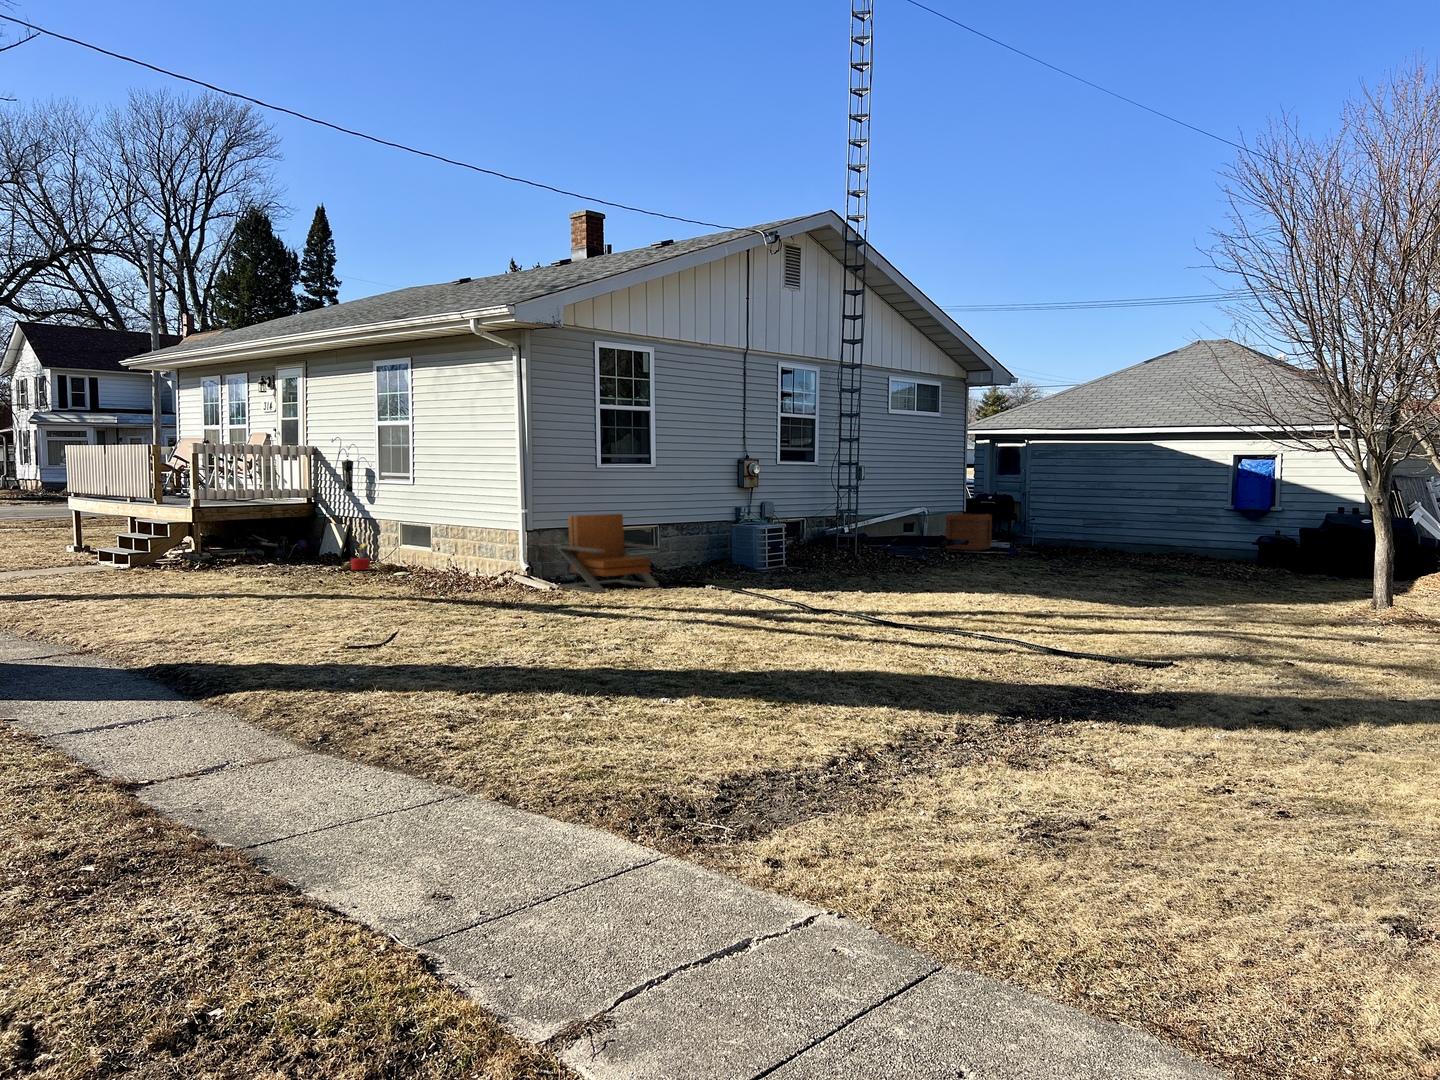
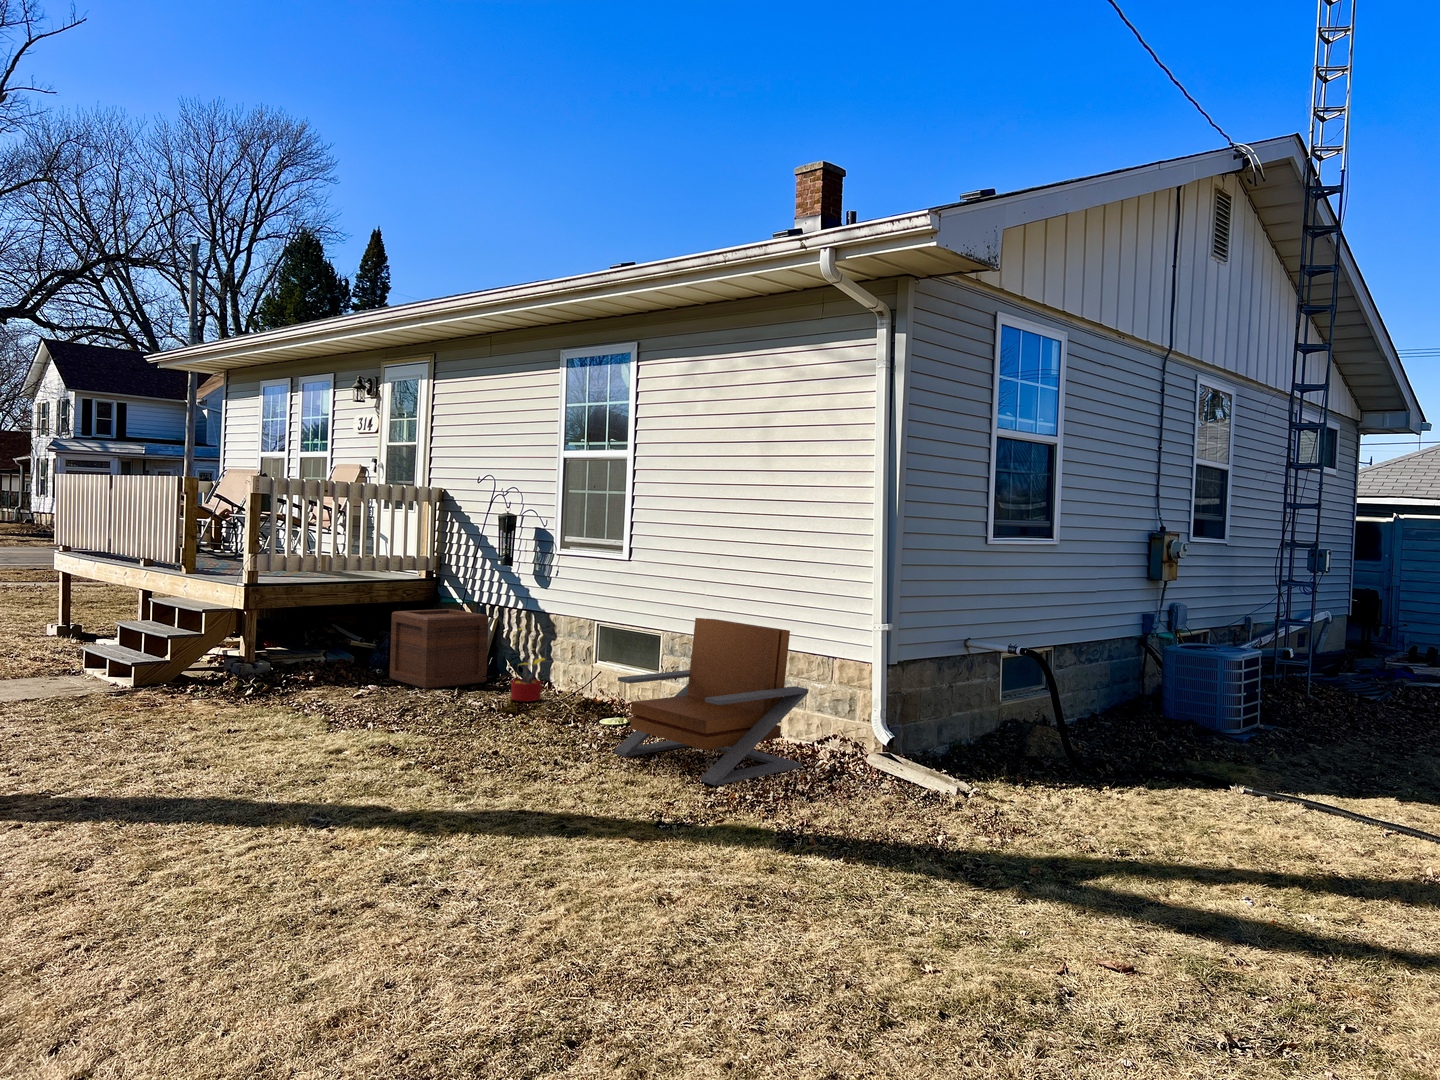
wooden crate: present [946,513,992,551] -> present [390,609,489,689]
lounge chair: present [557,514,659,593] -> present [615,618,809,785]

